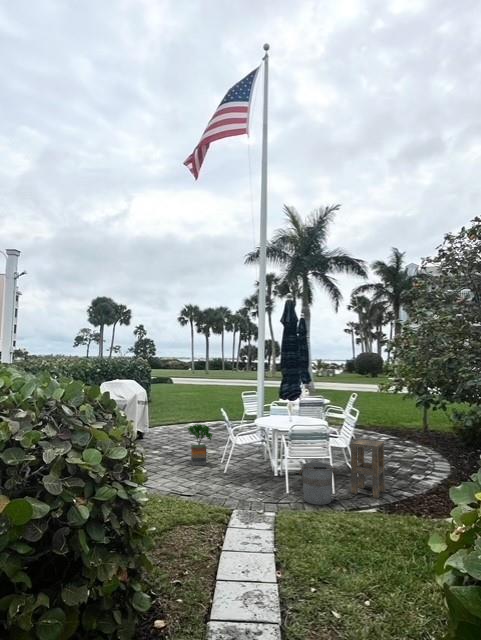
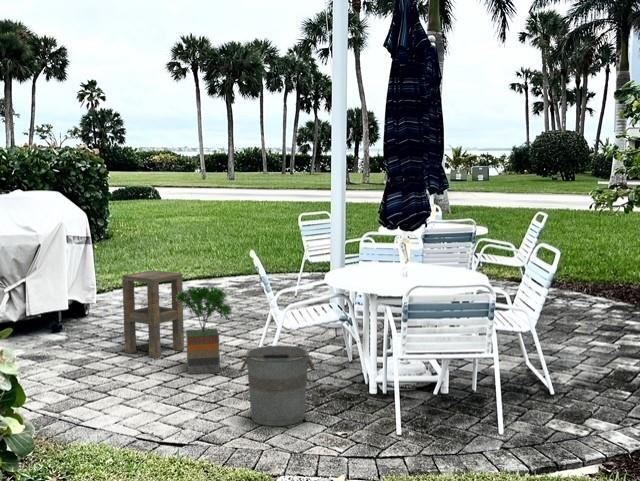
side table: present [351,439,385,498] -> present [122,270,184,358]
bucket: present [299,462,336,505] -> present [241,345,314,426]

